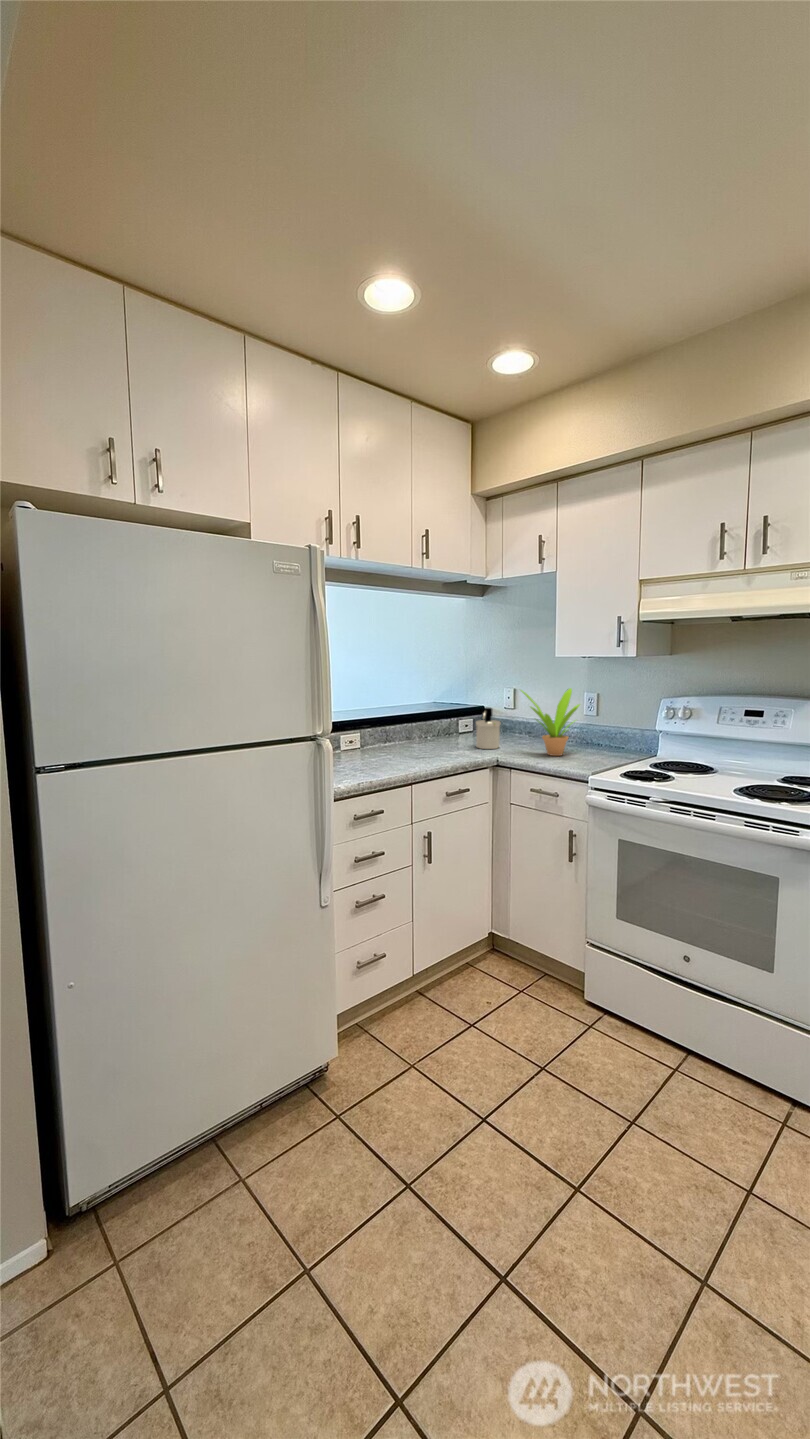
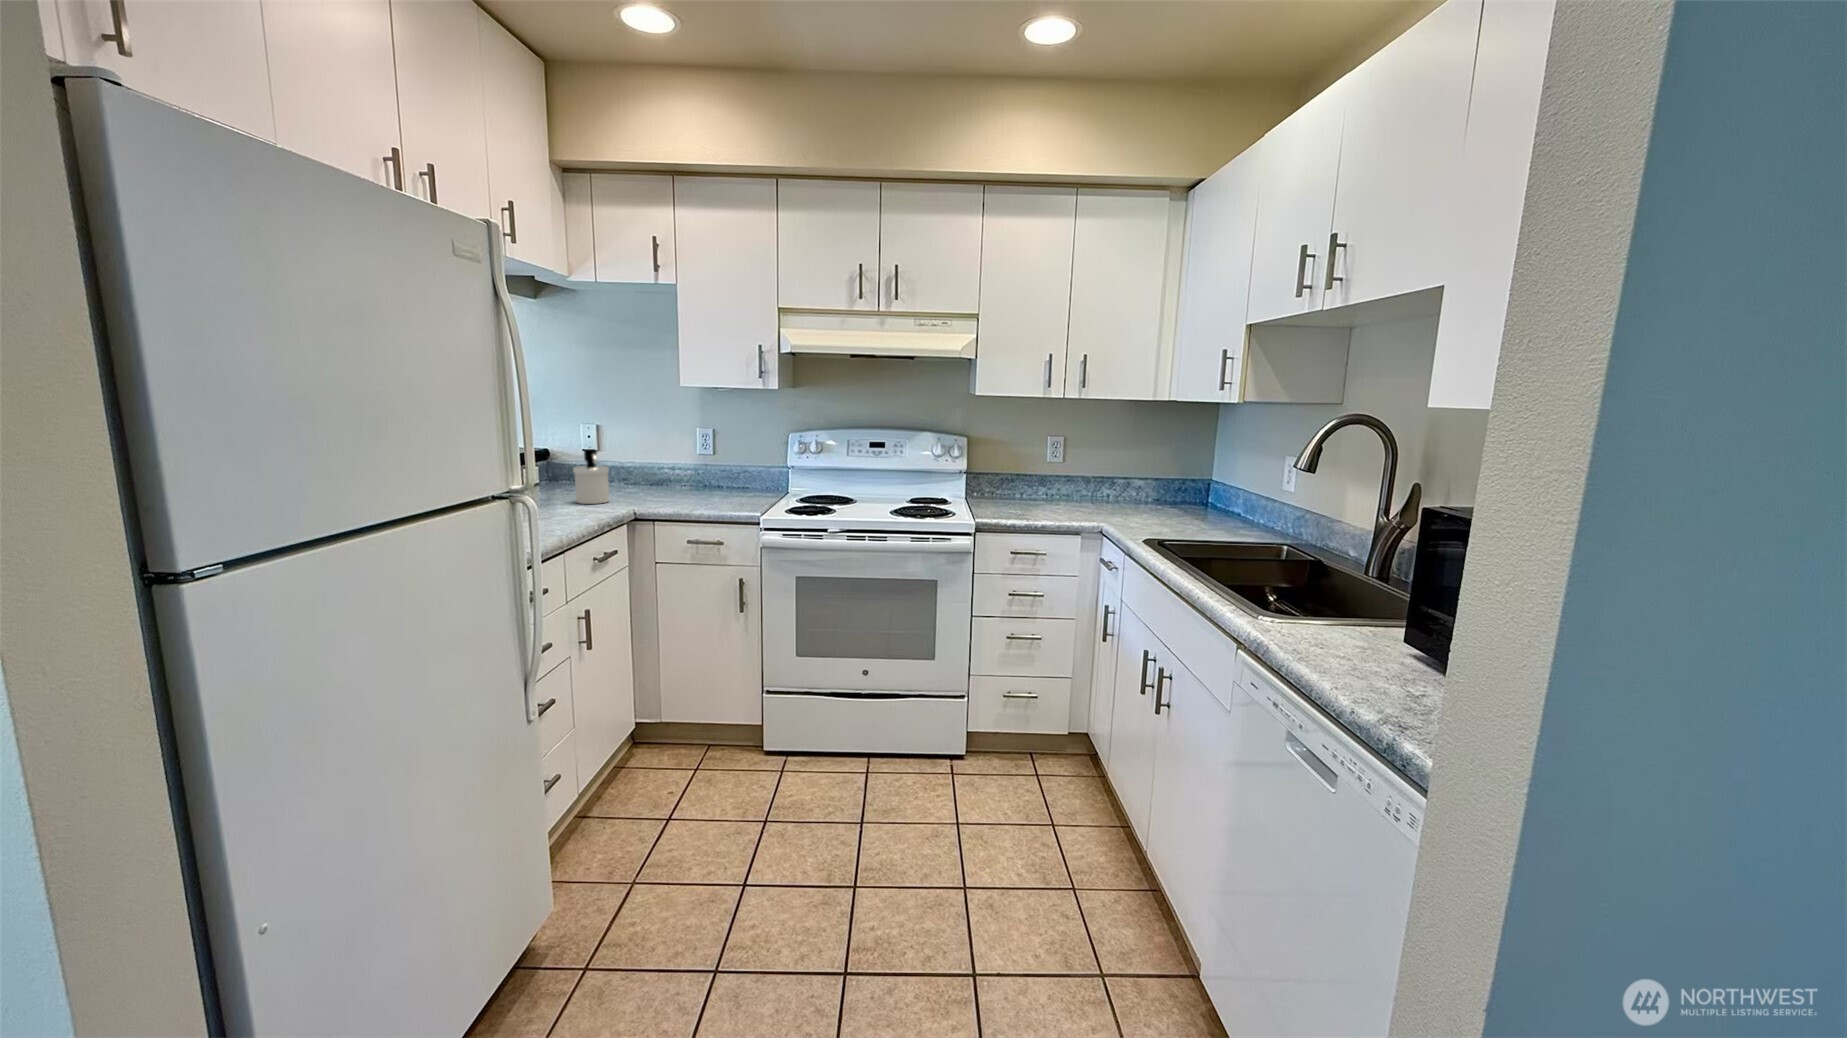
potted plant: present [521,688,580,756] -> none [642,423,722,503]

